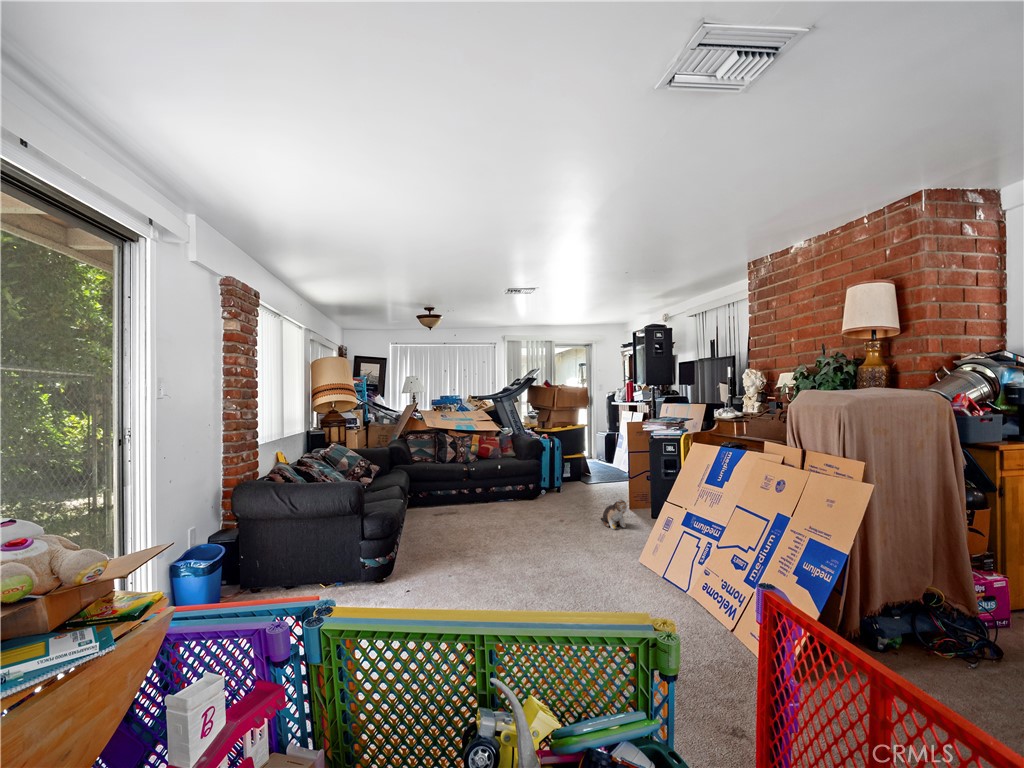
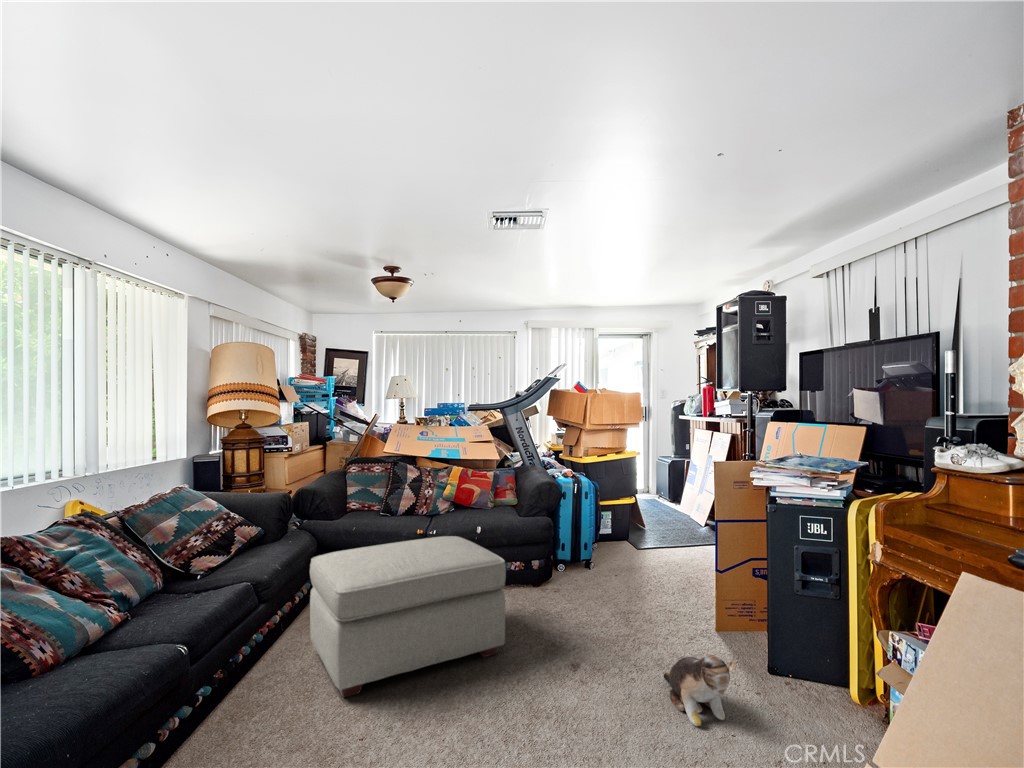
ottoman: none [426,467,525,532] -> present [310,536,506,697]

